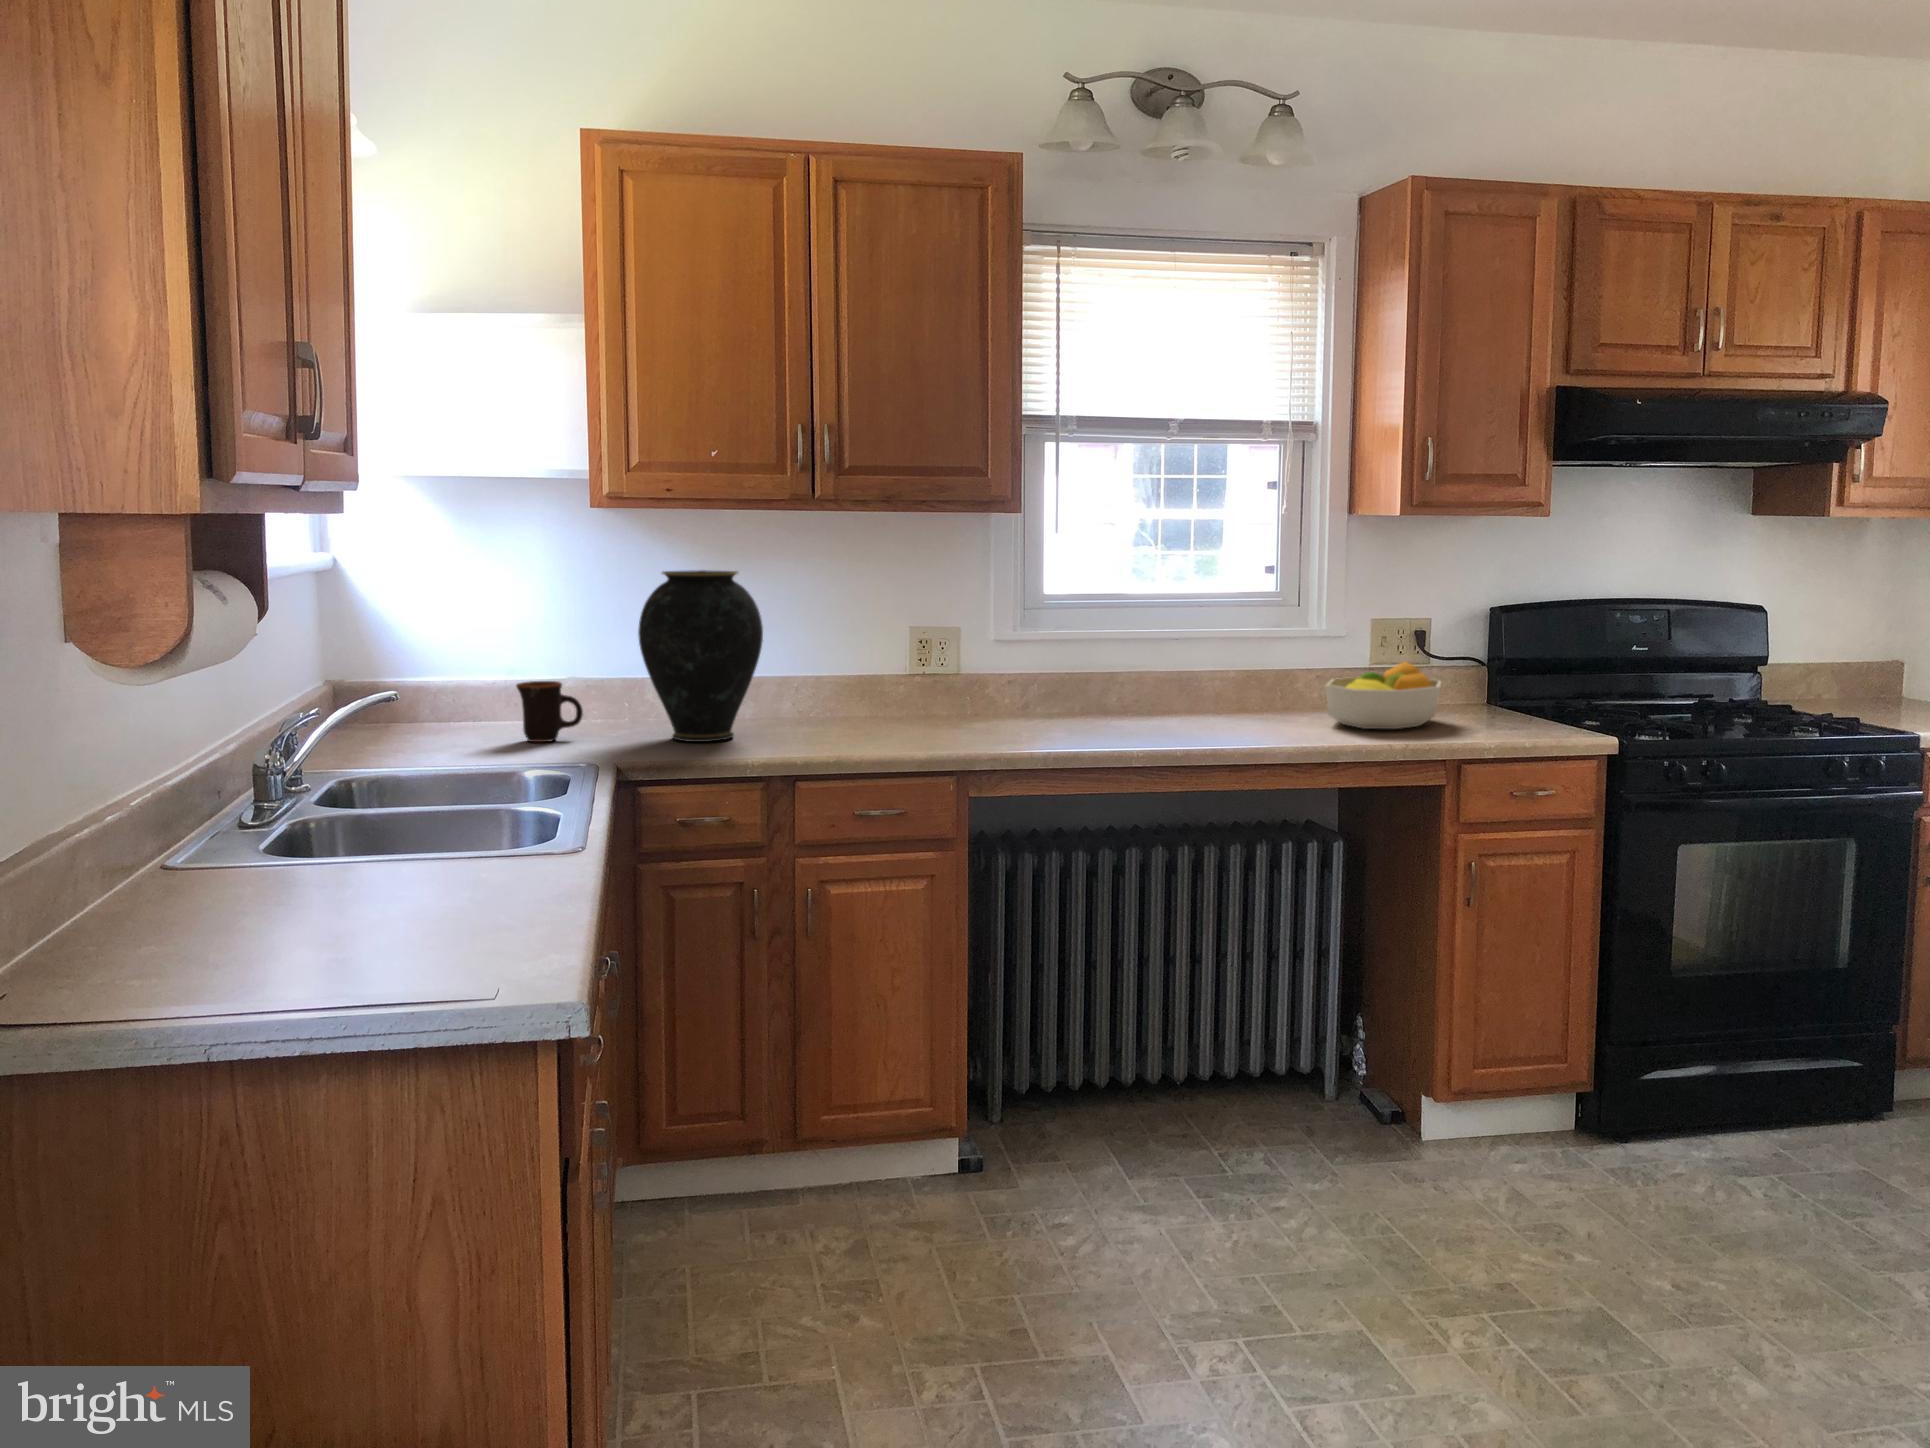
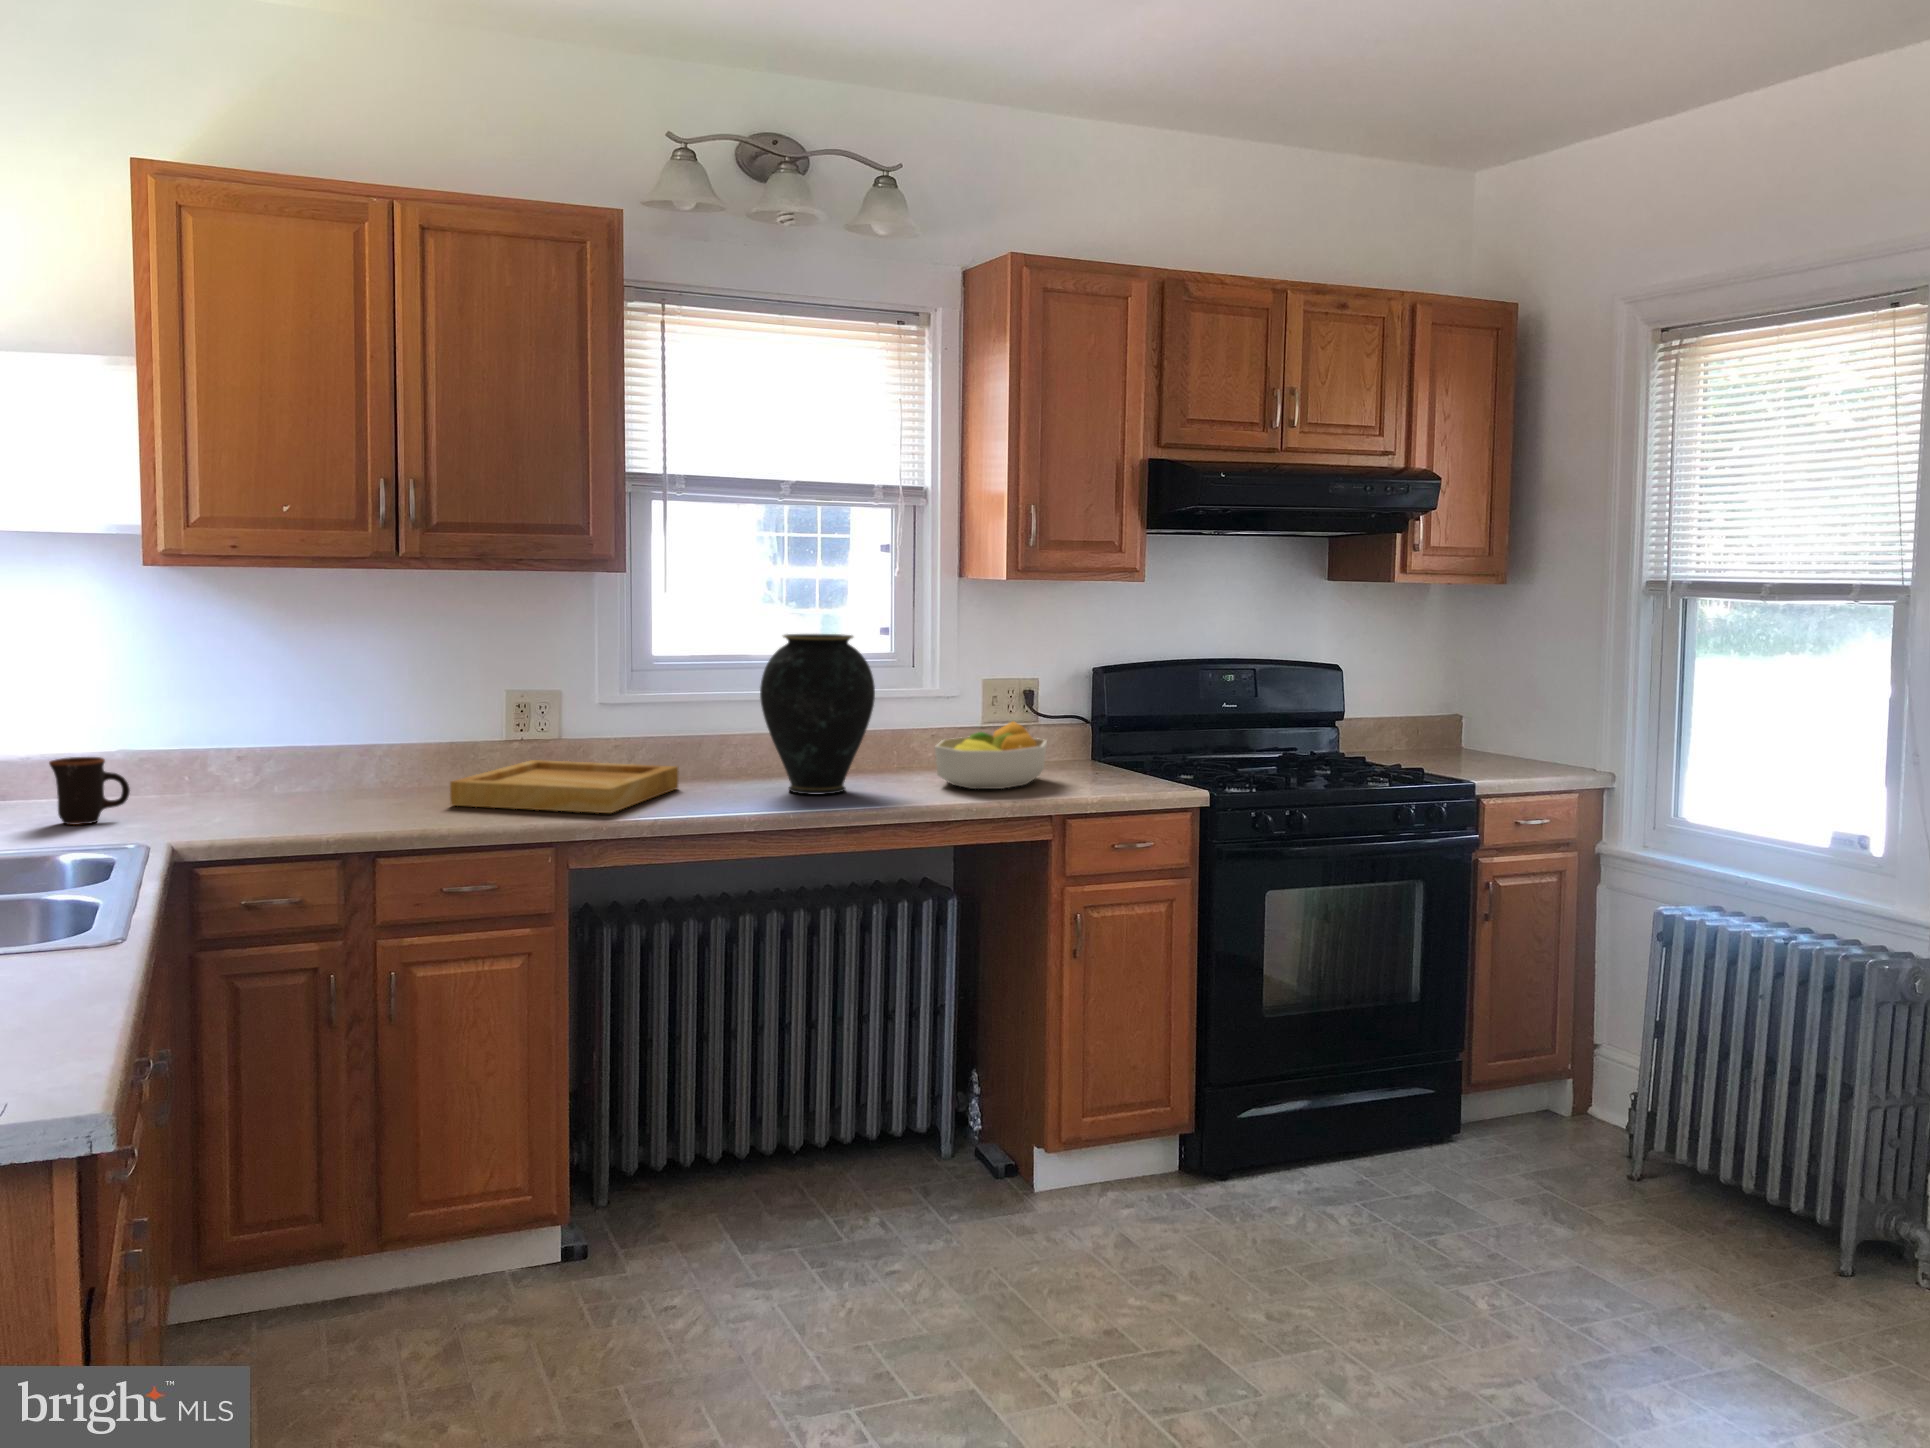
vase: present [638,570,763,742] -> present [760,634,875,795]
tray: none [861,693,1071,744] -> present [450,760,678,813]

